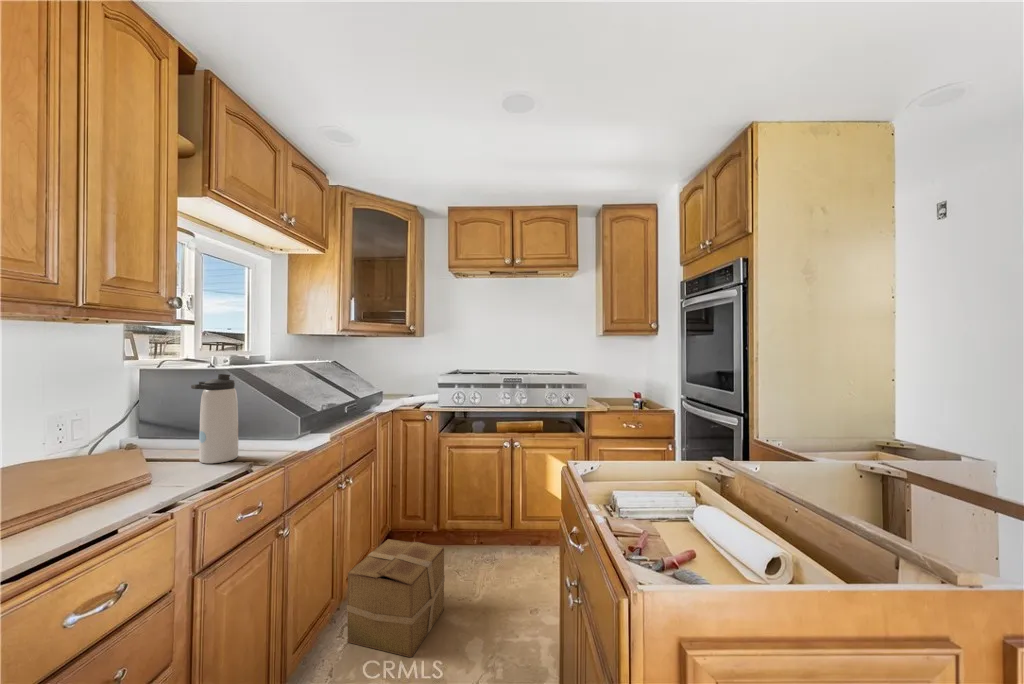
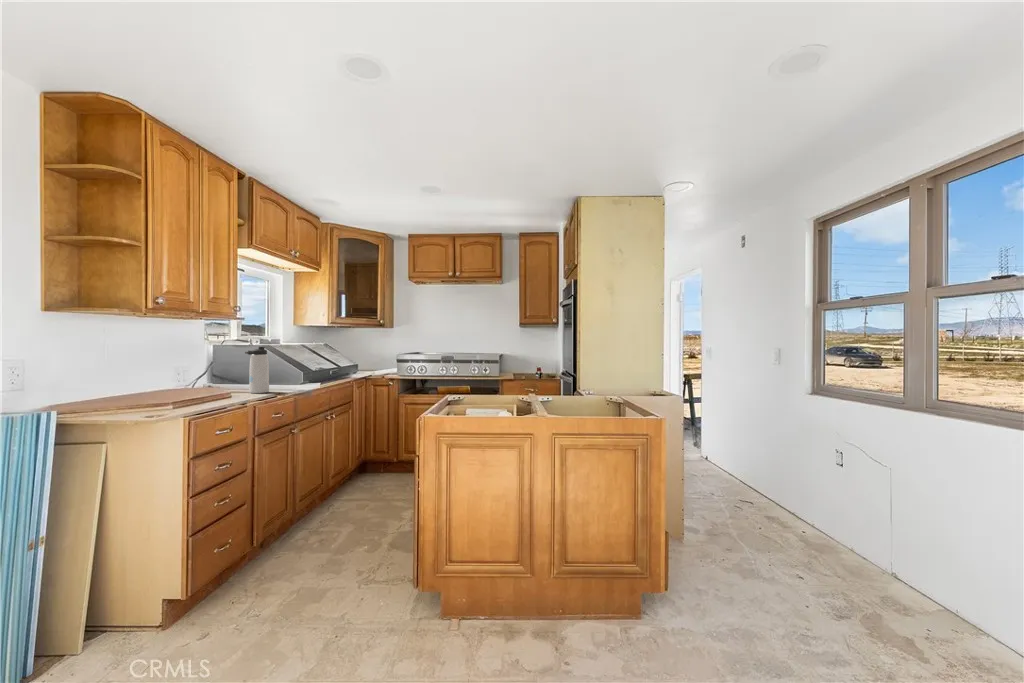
cardboard box: present [347,539,445,657] -> none [331,457,393,516]

